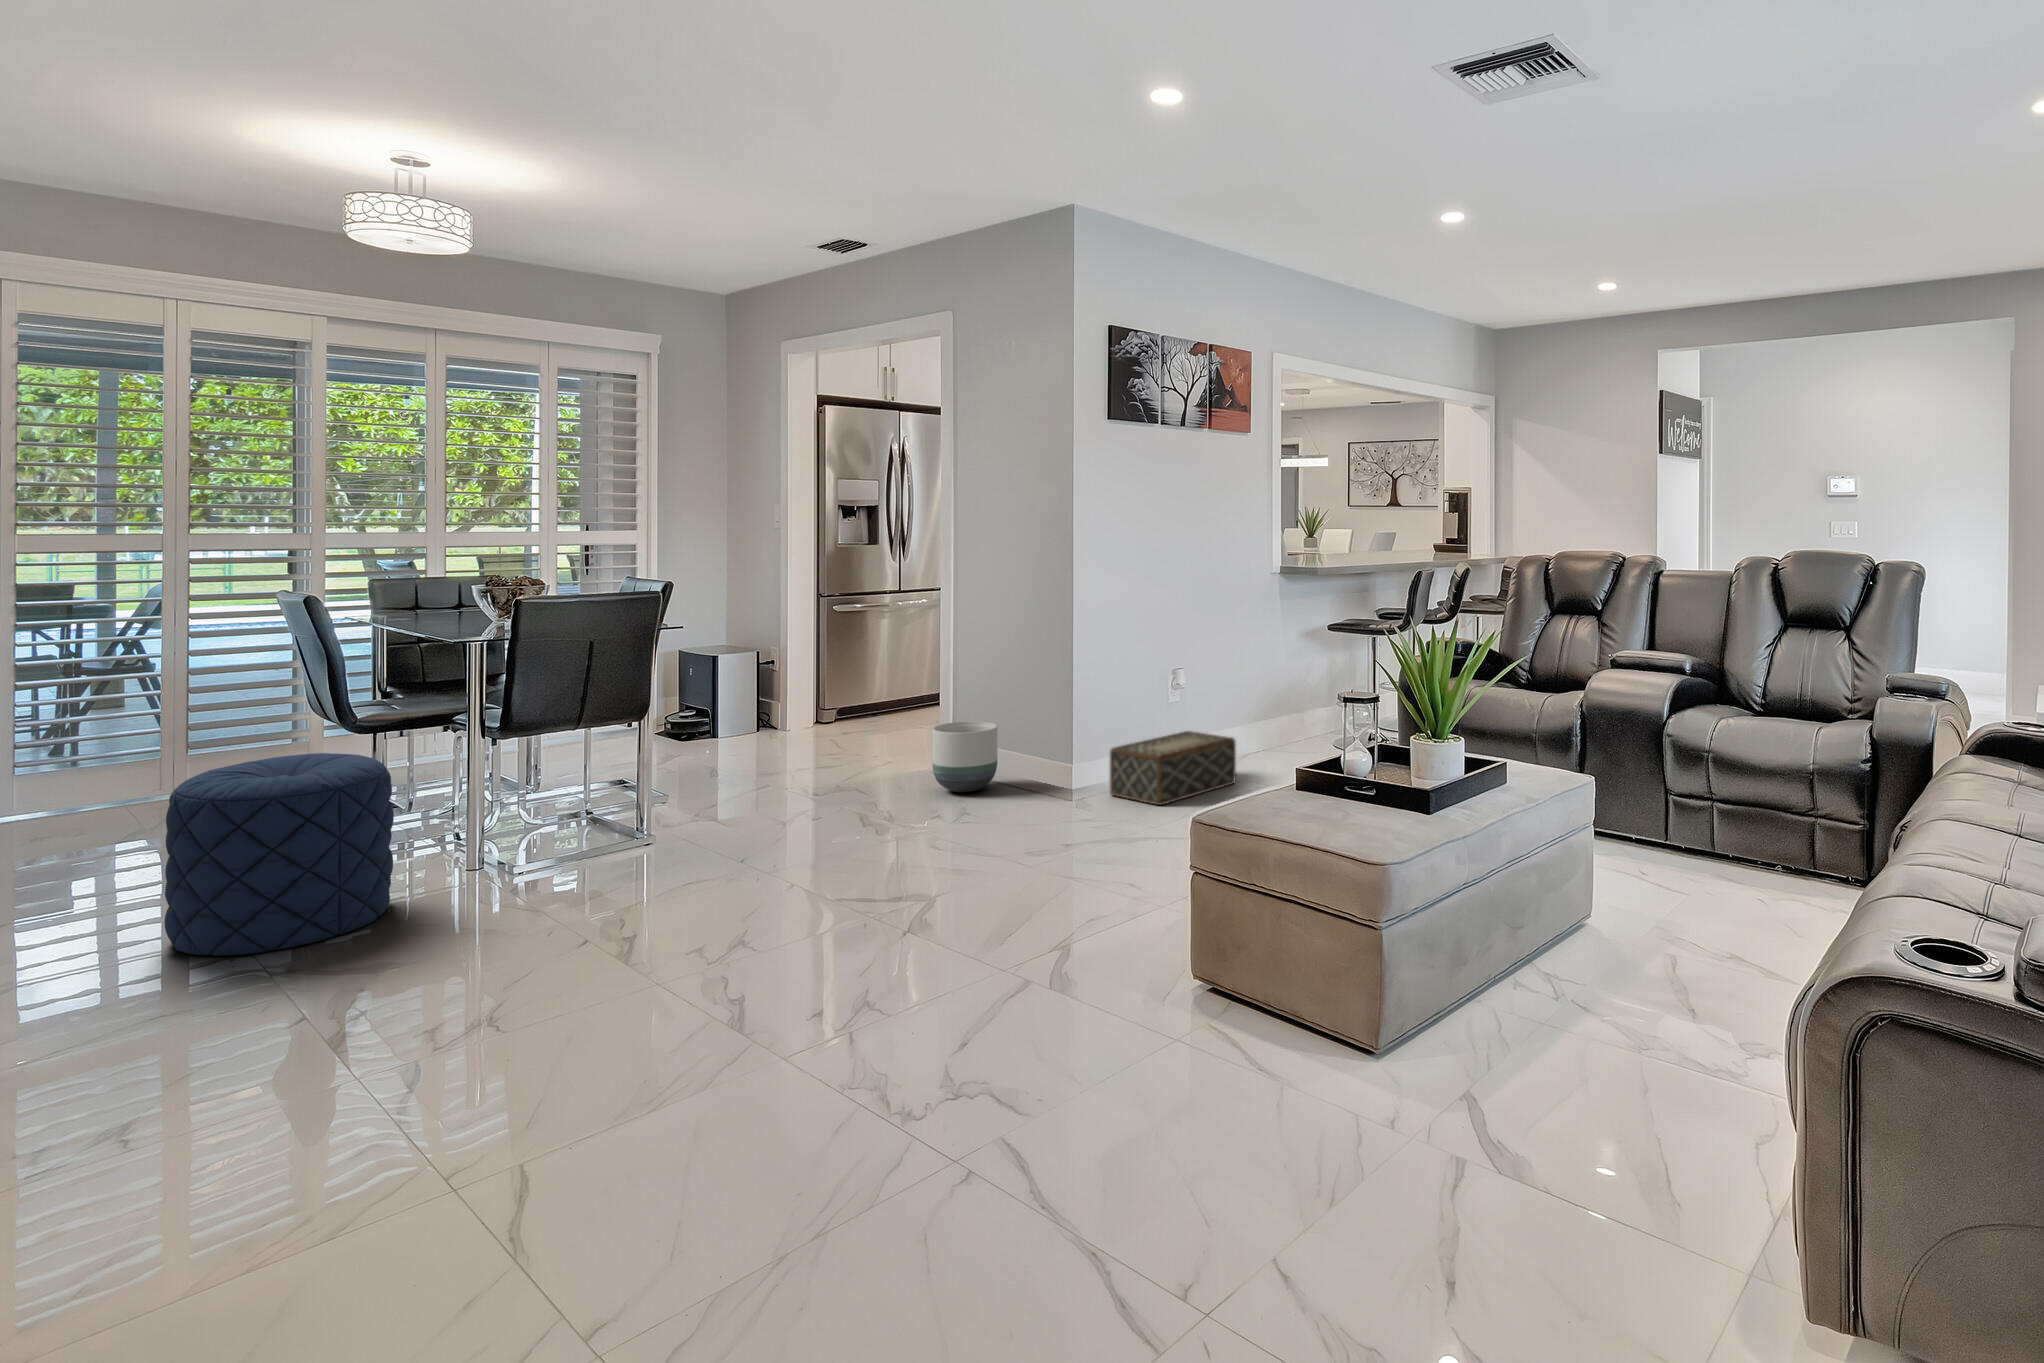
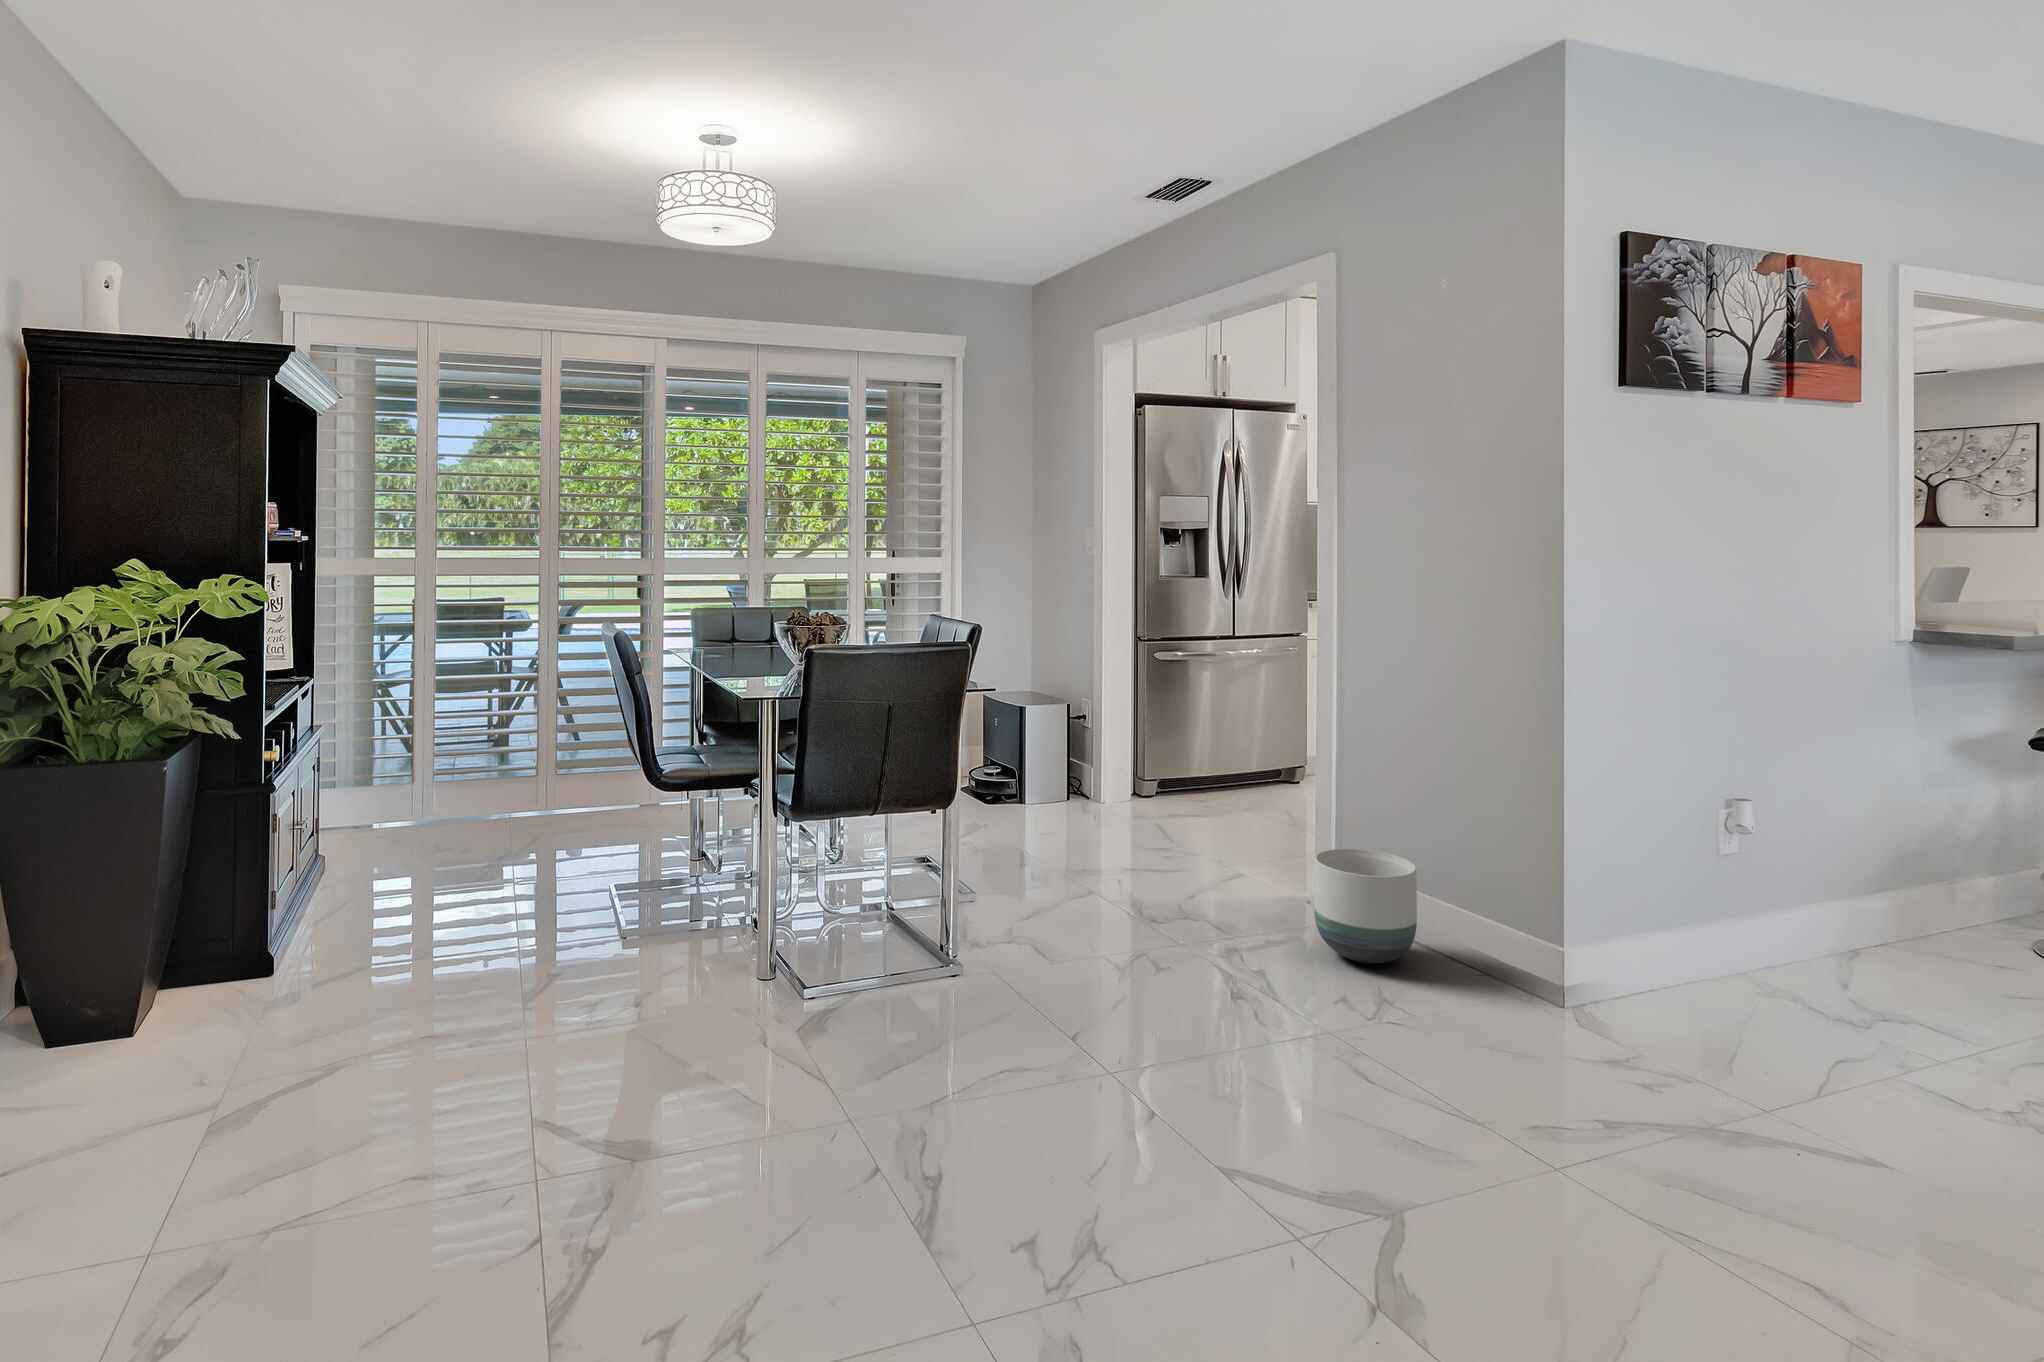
woven basket: present [1110,731,1236,805] -> none [1632,916,1887,1072]
pouf: present [164,753,394,956] -> none [417,836,650,1109]

